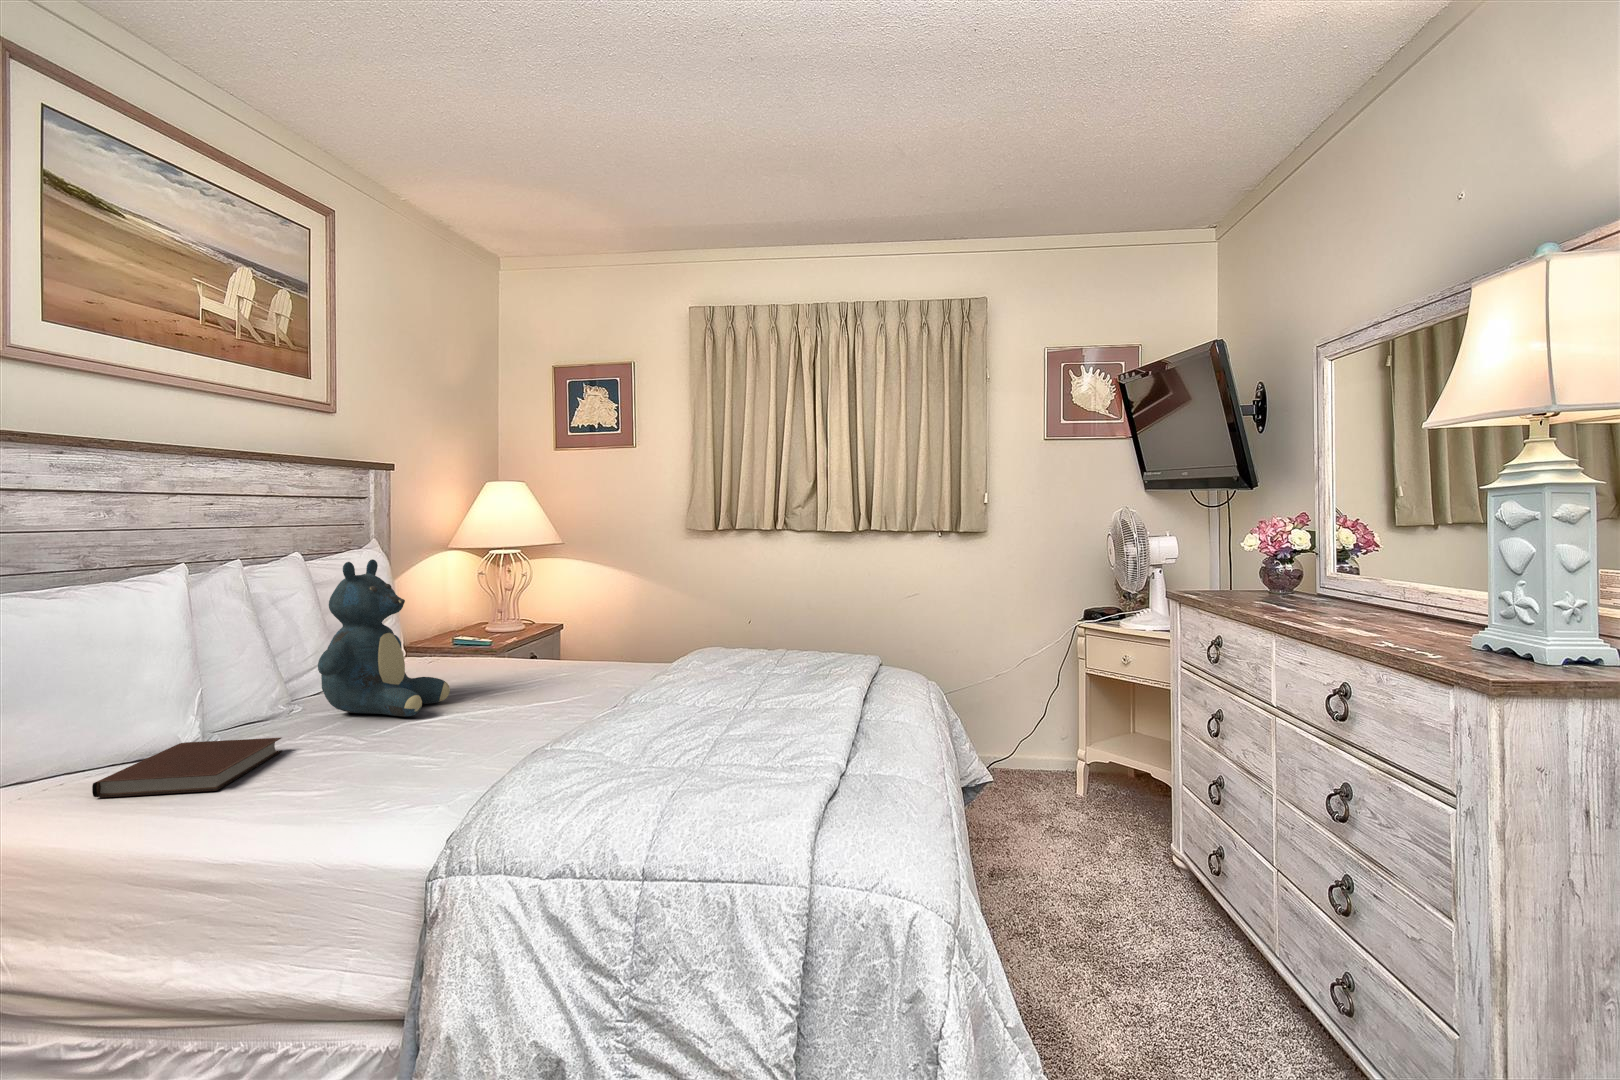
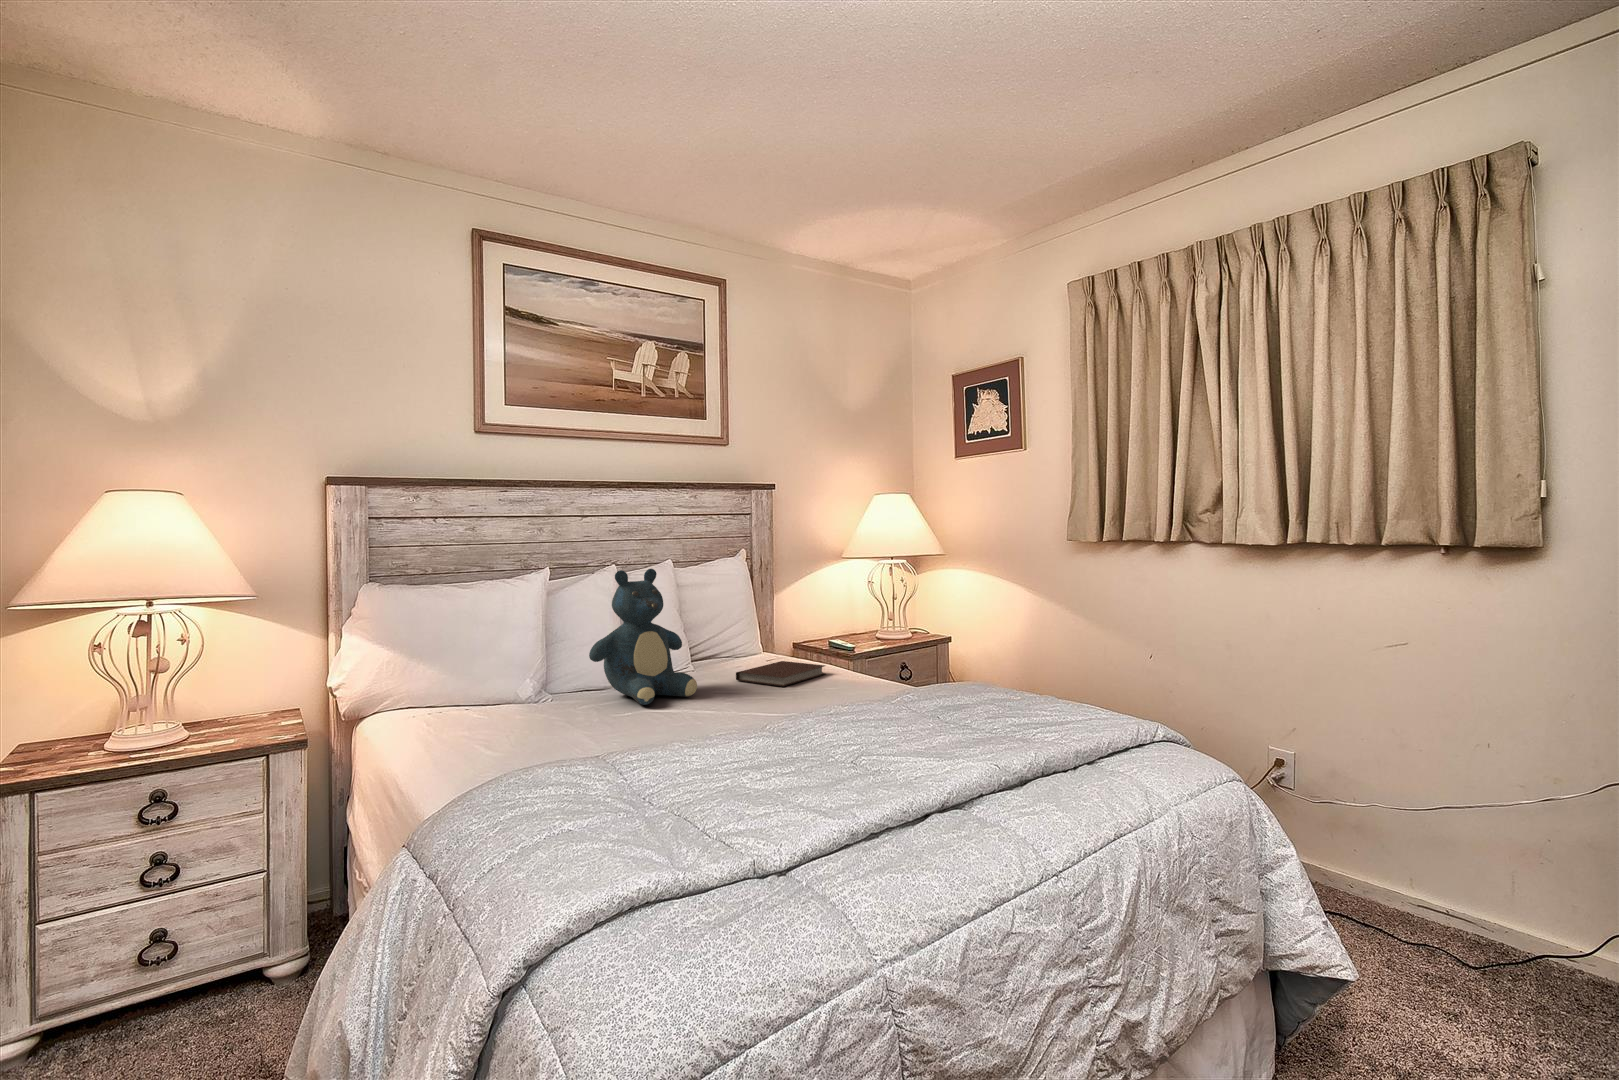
notebook: present [92,738,282,797] -> present [736,661,825,687]

